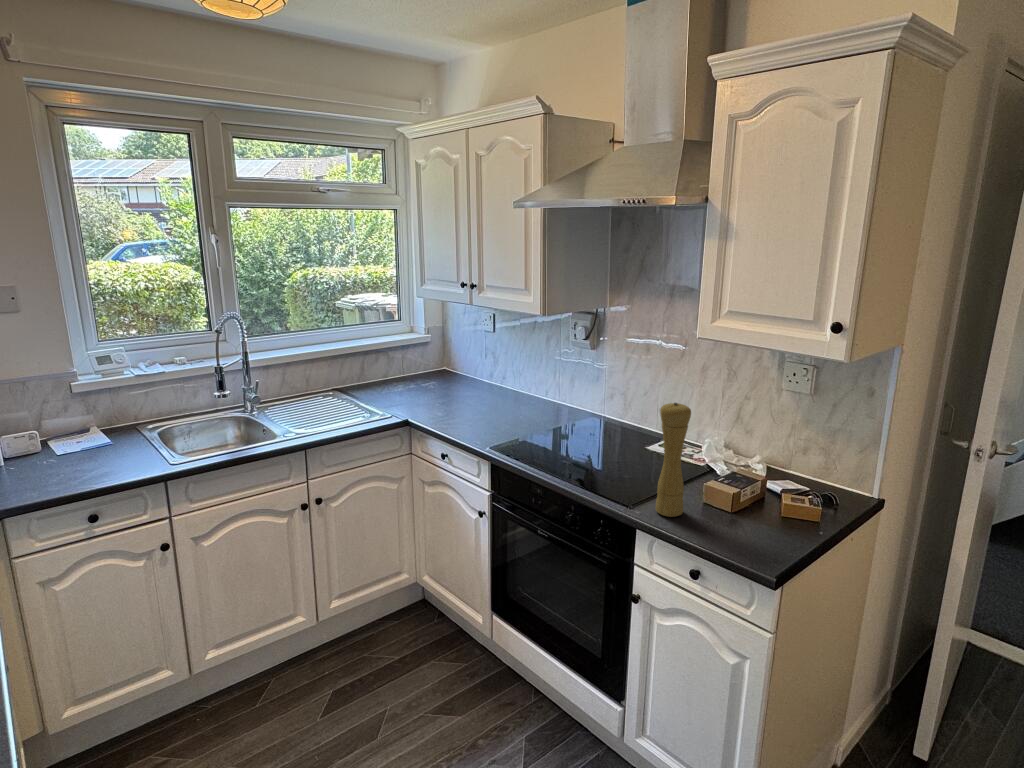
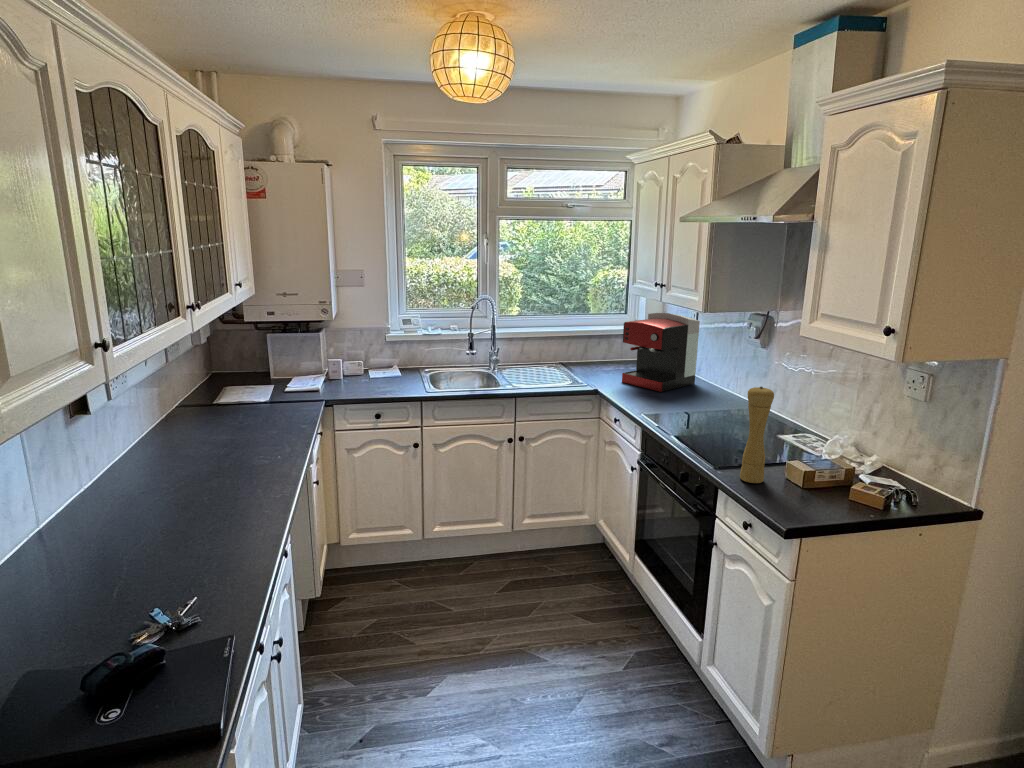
coffee maker: none [425,318,507,411] -> present [622,313,700,392]

